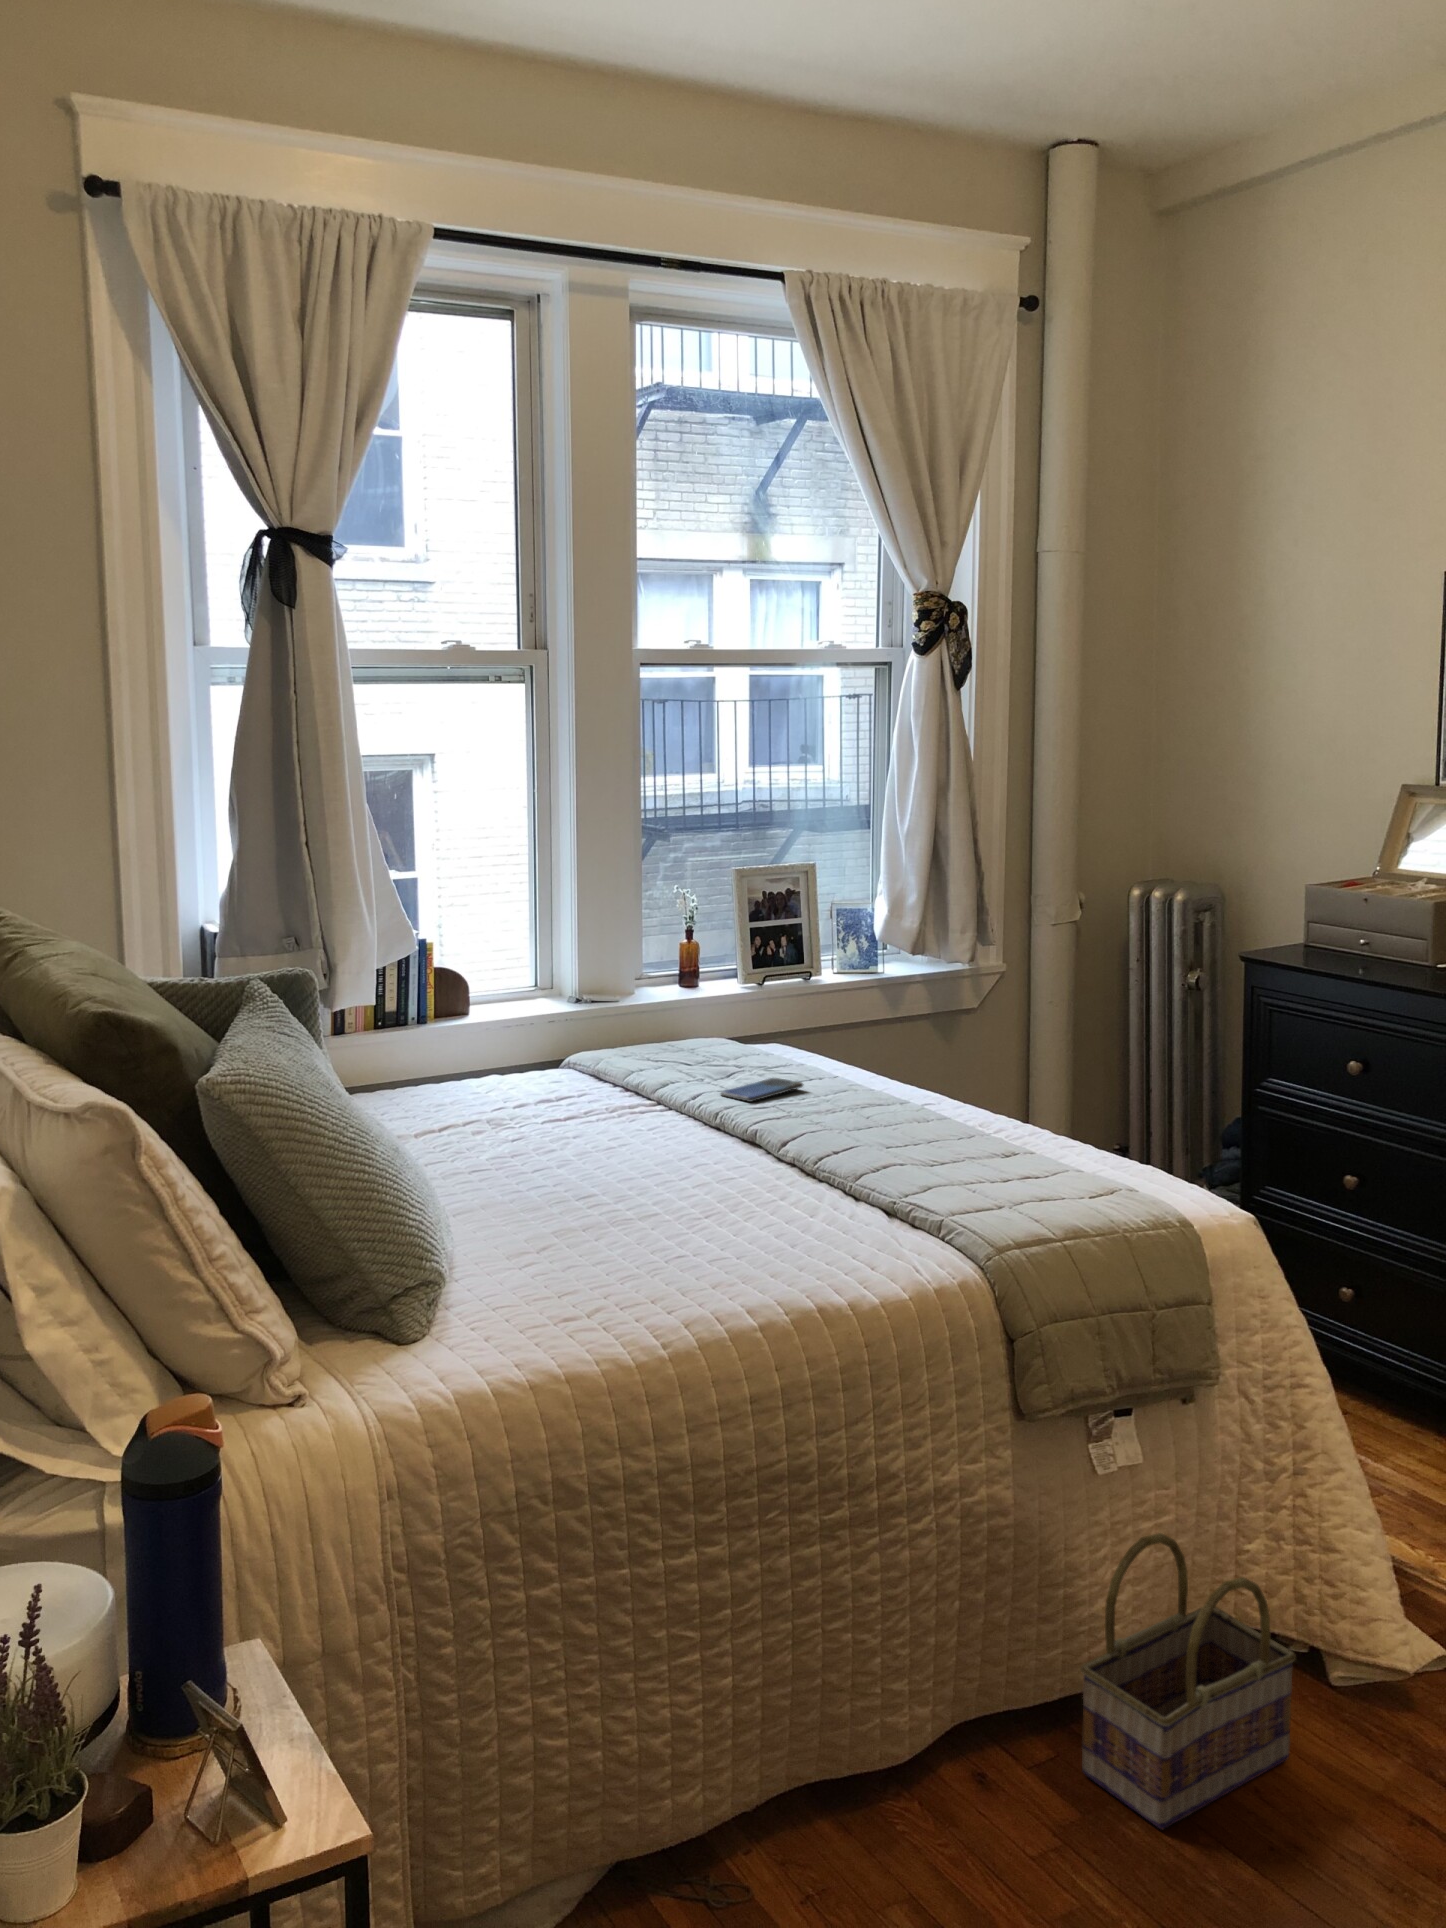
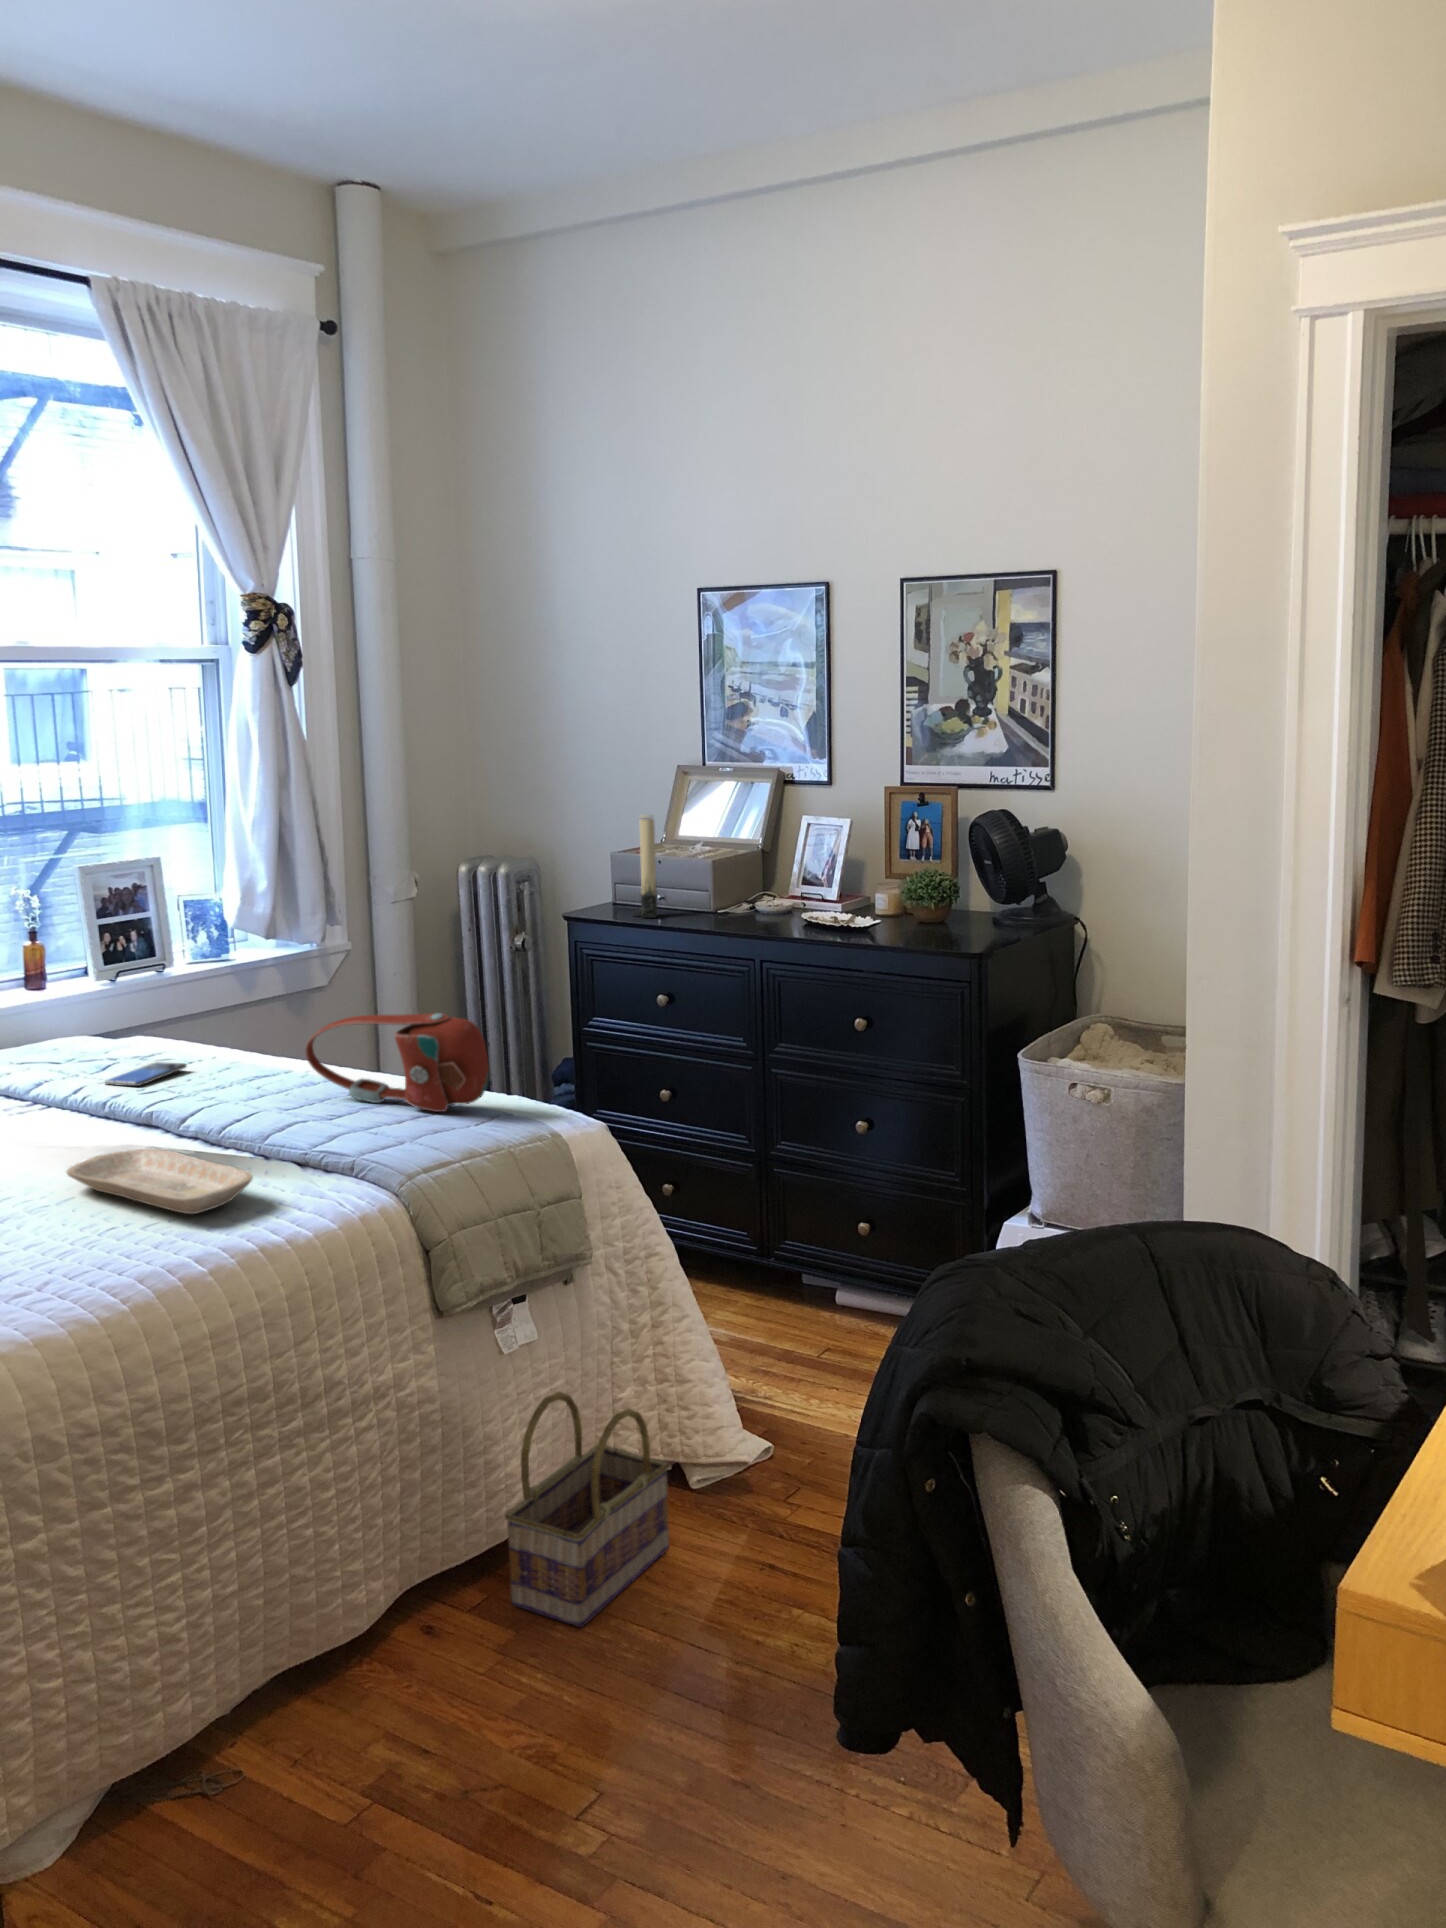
candle: none [1328,843,1363,967] -> present [633,815,658,918]
handbag: none [915,1055,1113,1176] -> present [305,1013,489,1112]
tray: none [653,1173,827,1255] -> present [67,1149,253,1214]

